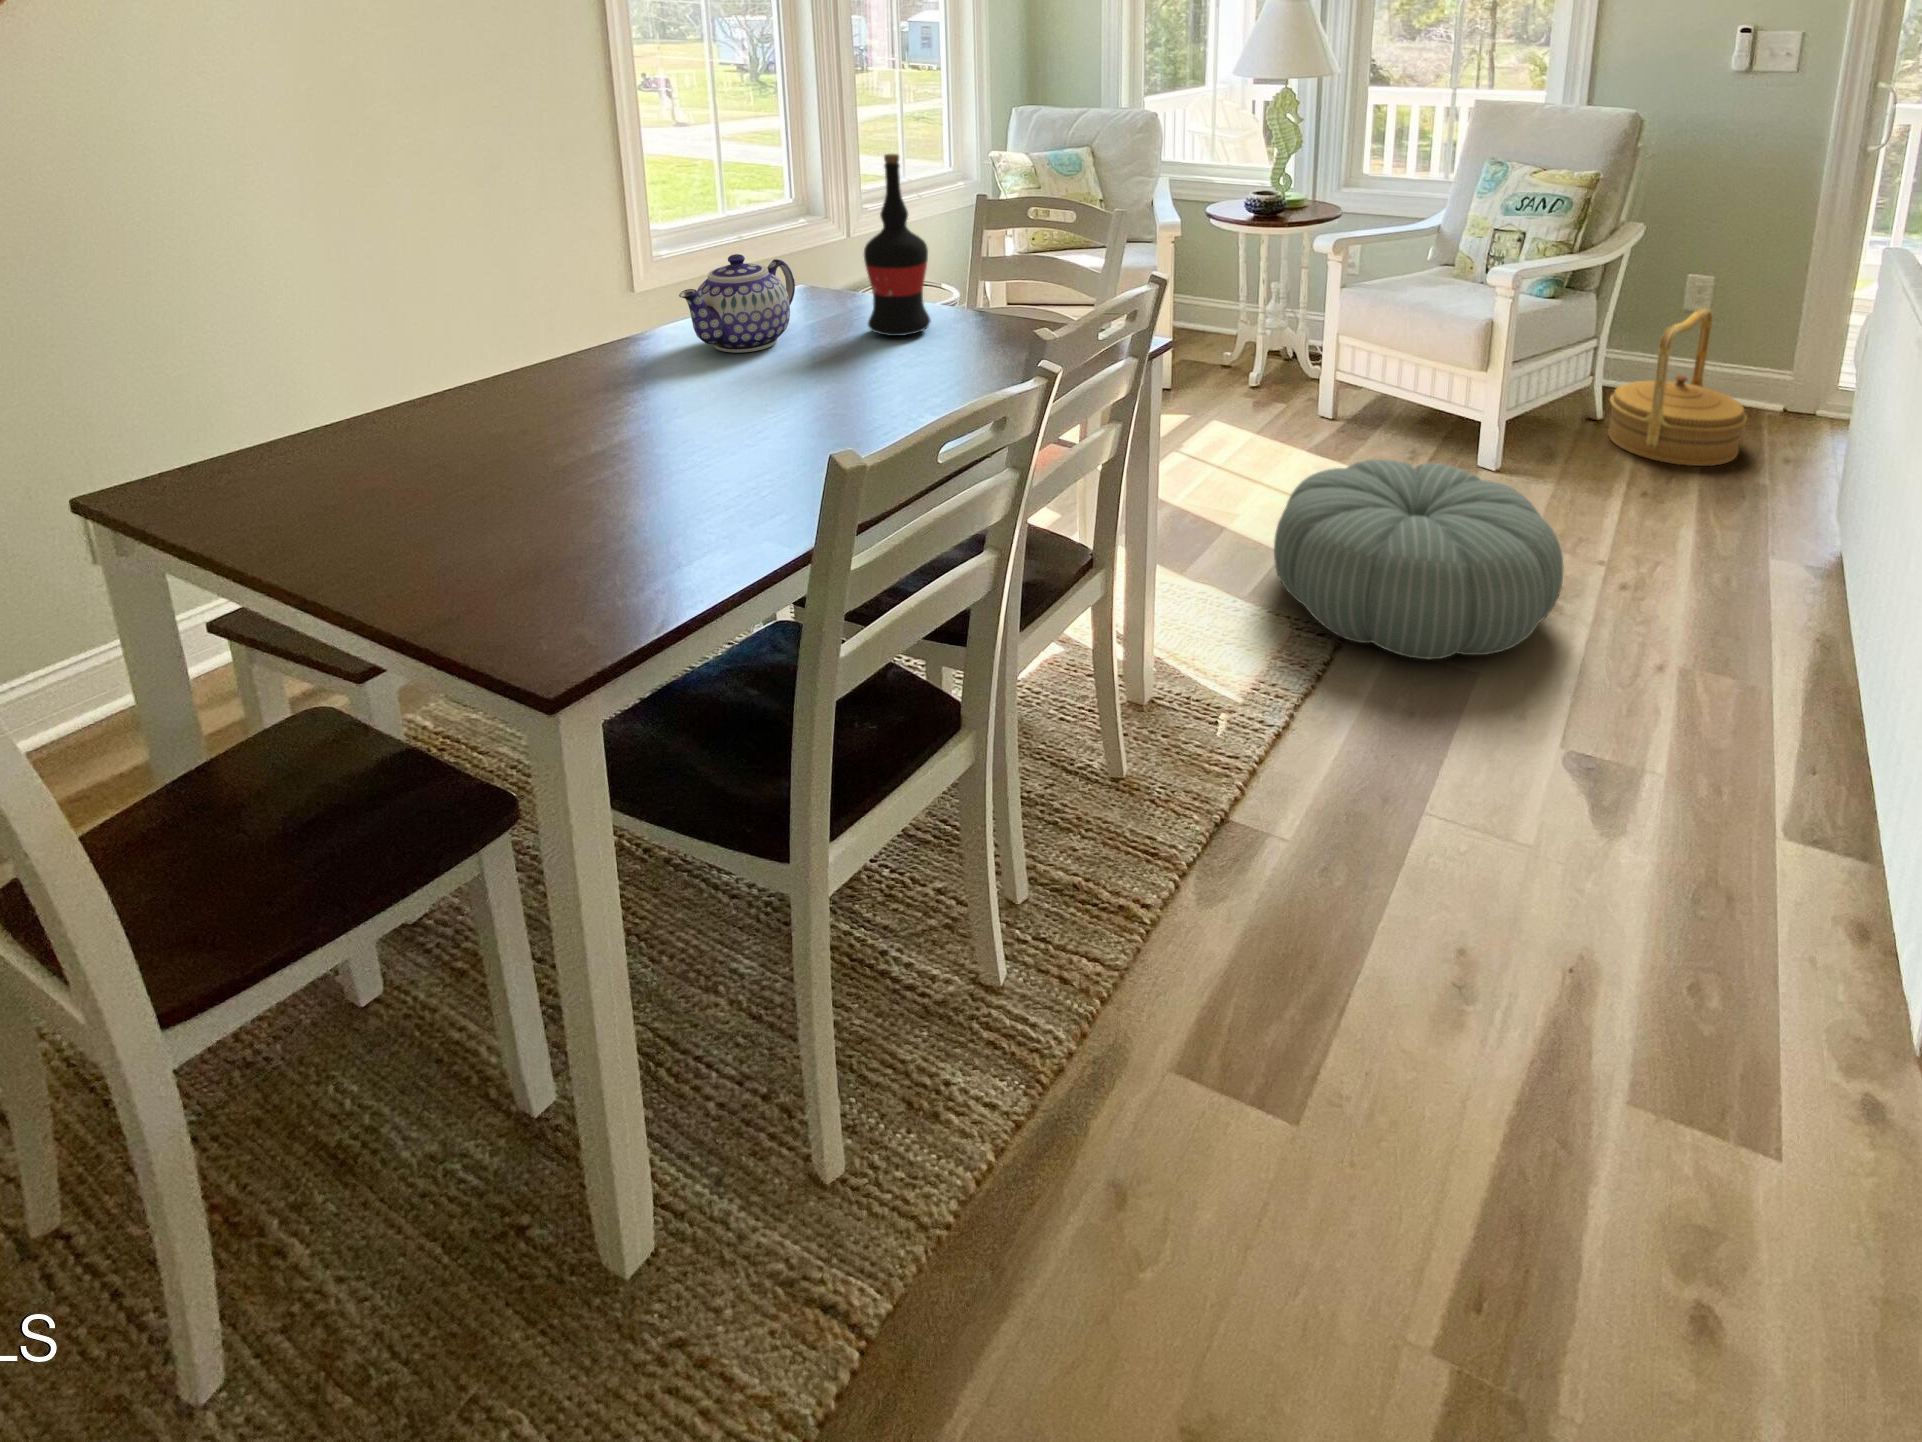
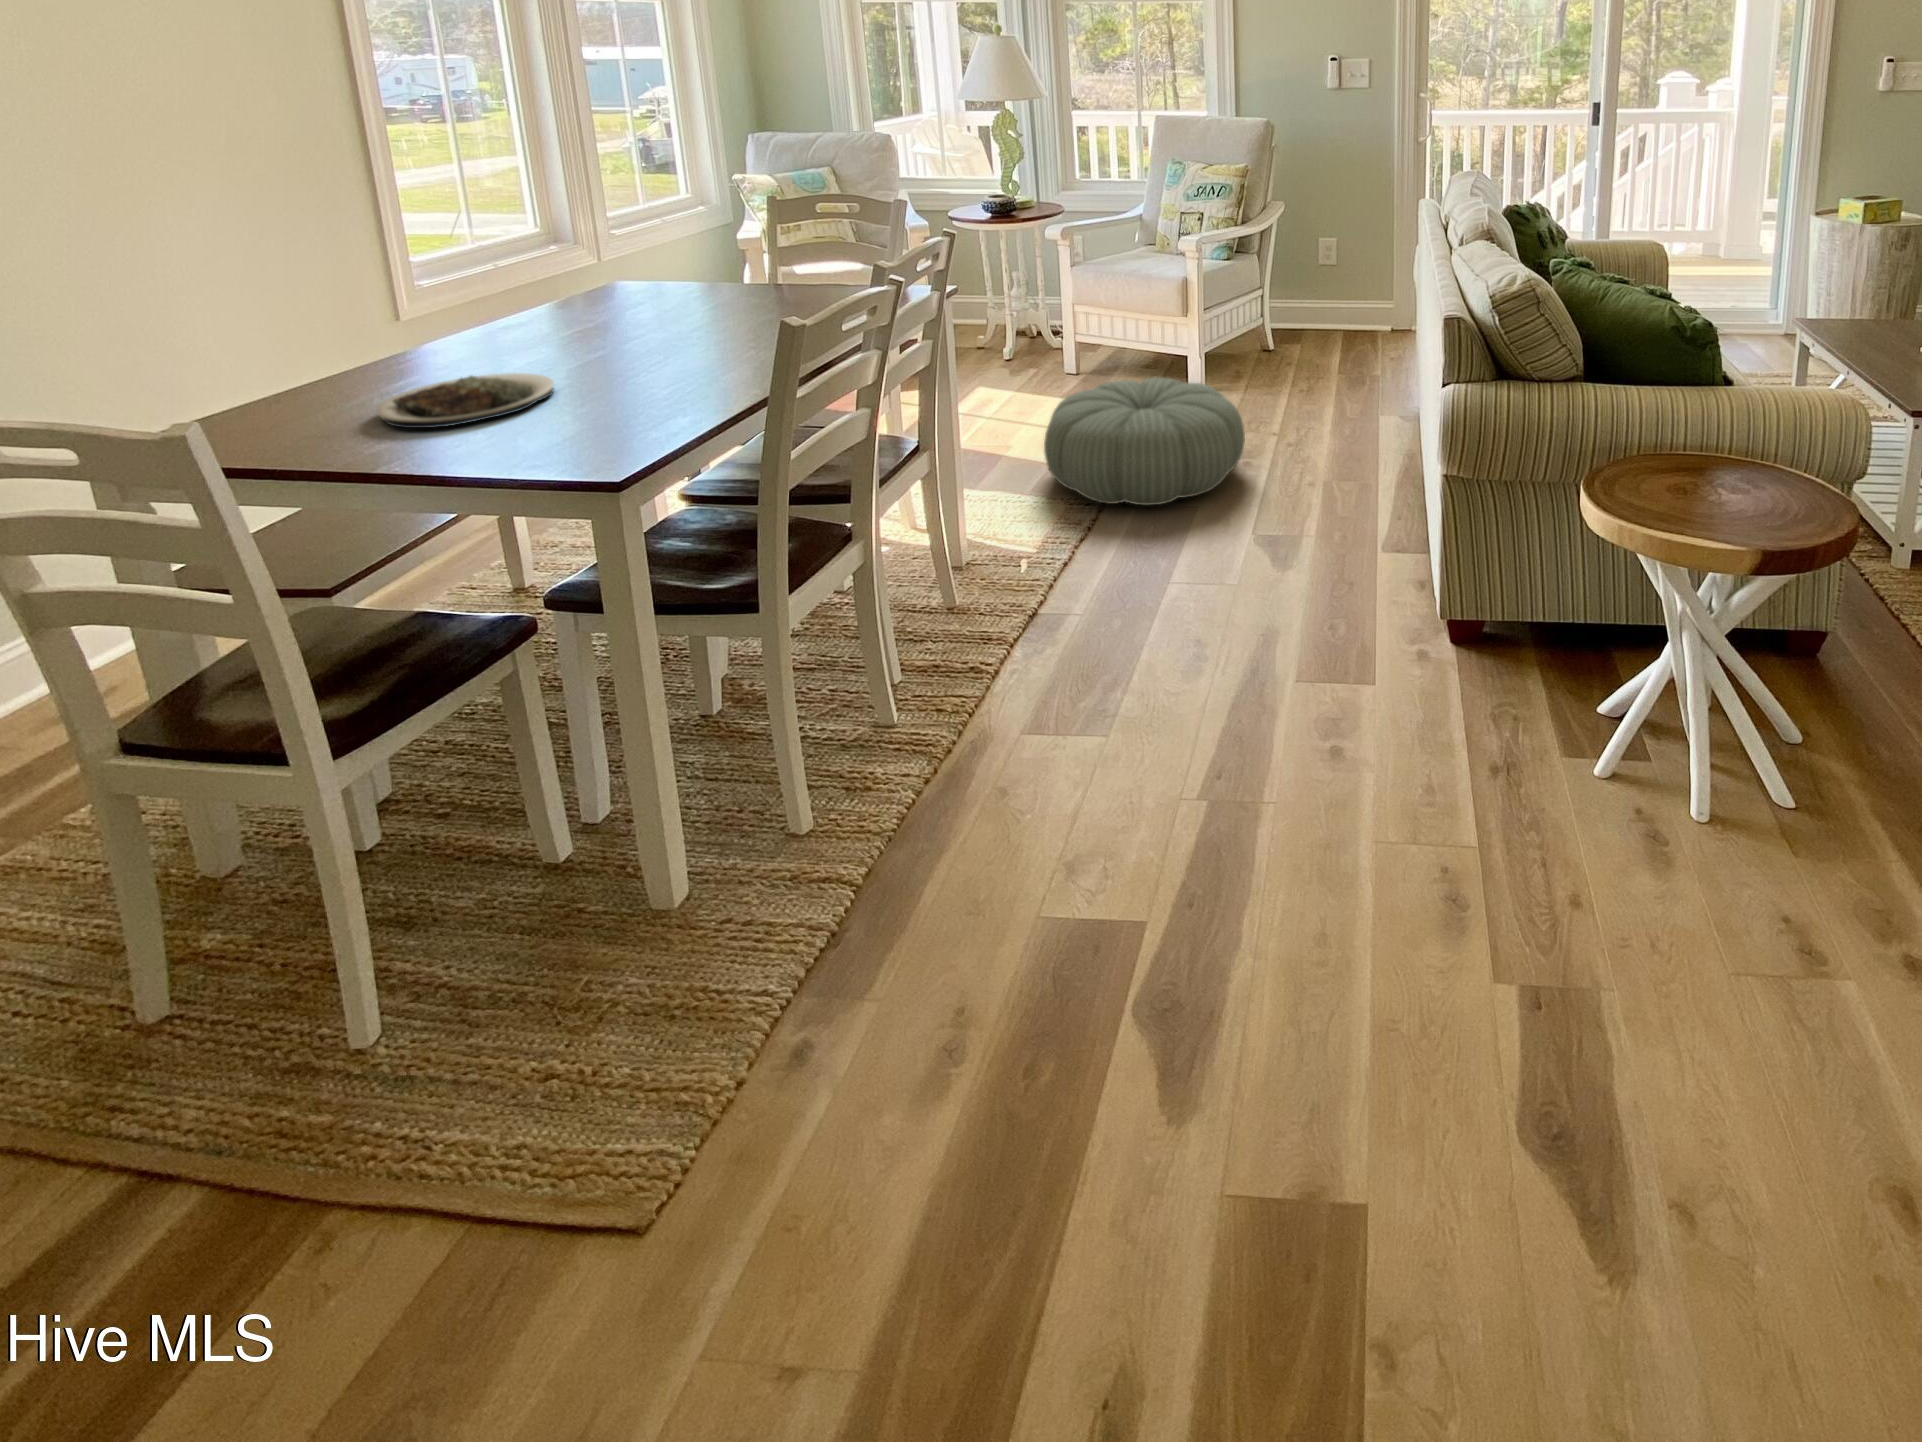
wine bottle: present [864,154,931,336] -> none [708,166,767,305]
teapot: present [679,254,795,353] -> none [561,251,649,328]
woven basket: present [1608,308,1747,466] -> none [1276,258,1364,370]
plate: none [373,418,621,511] -> present [376,373,554,428]

